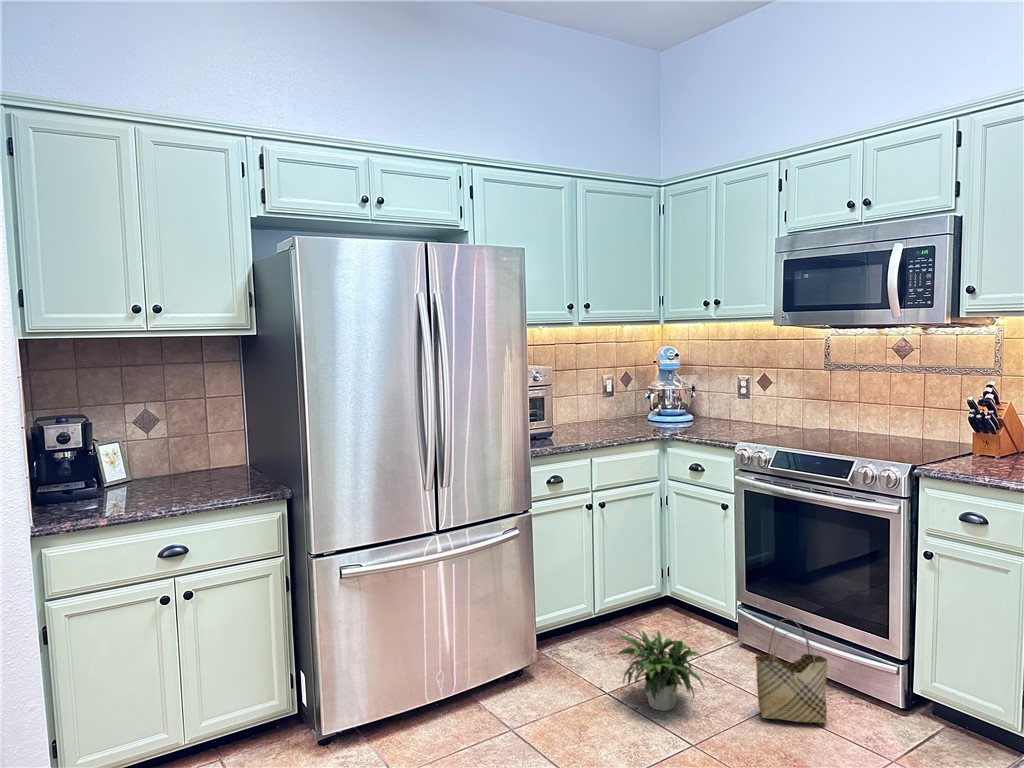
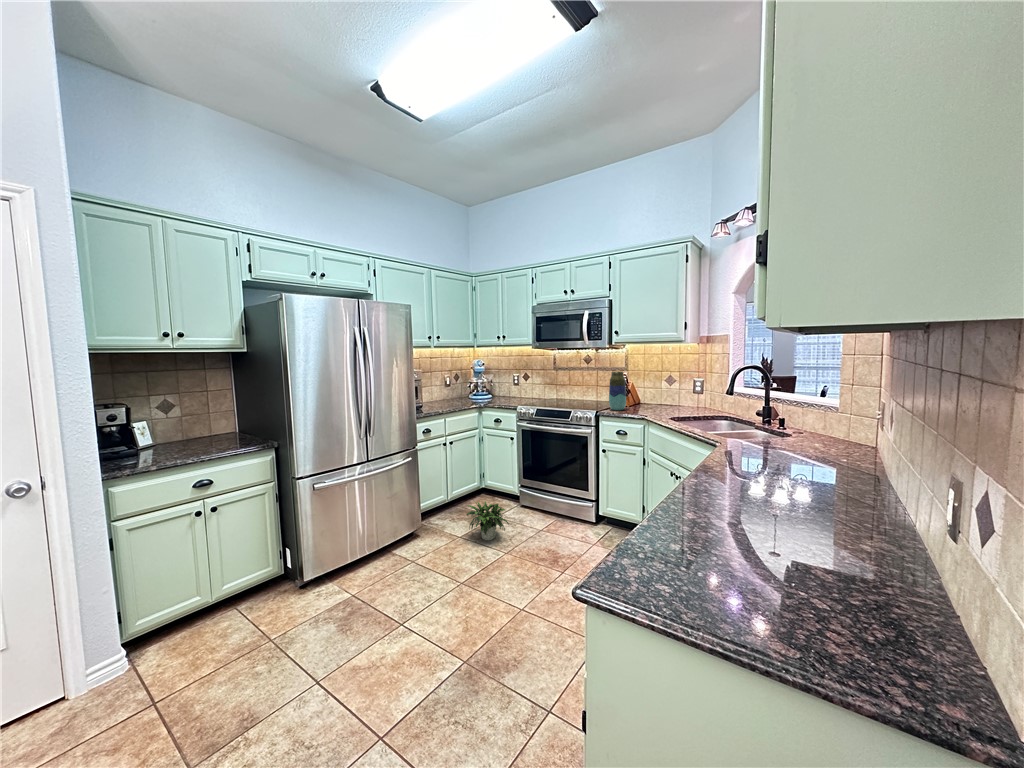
vase: none [947,378,991,466] -> present [609,372,626,410]
woven basket: present [755,618,827,723] -> none [532,487,564,536]

